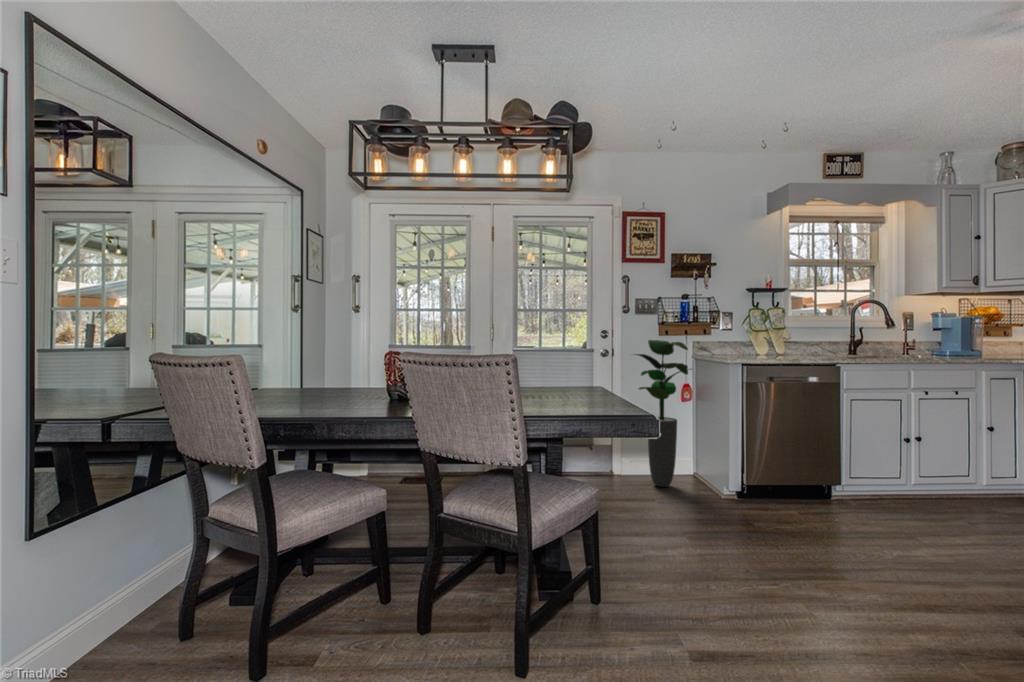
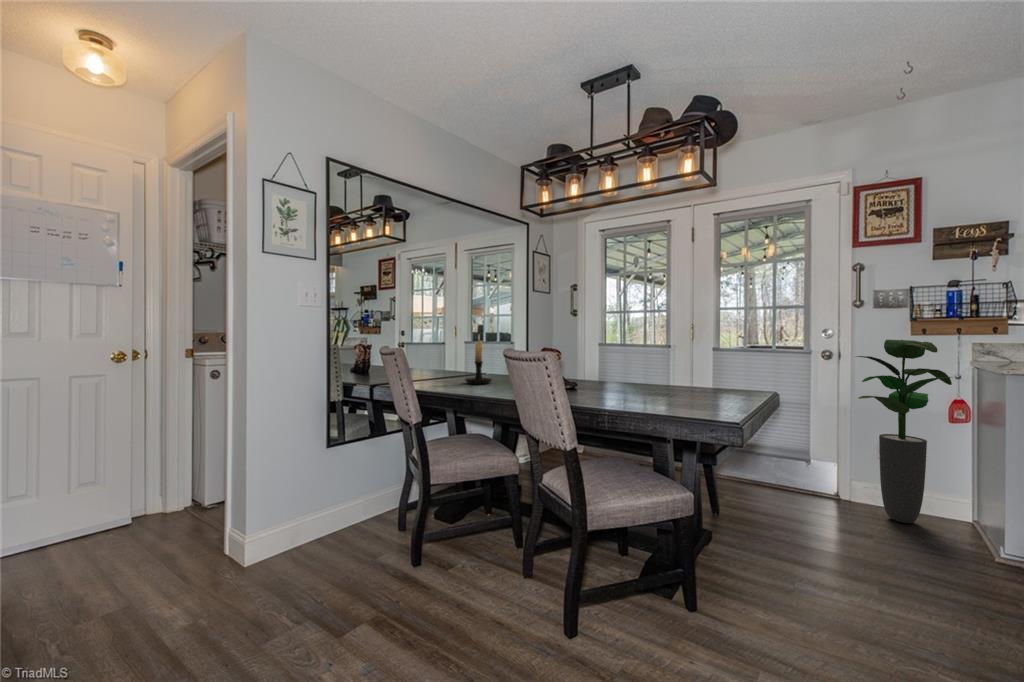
candle holder: none [280,334,318,404] -> present [465,335,492,384]

